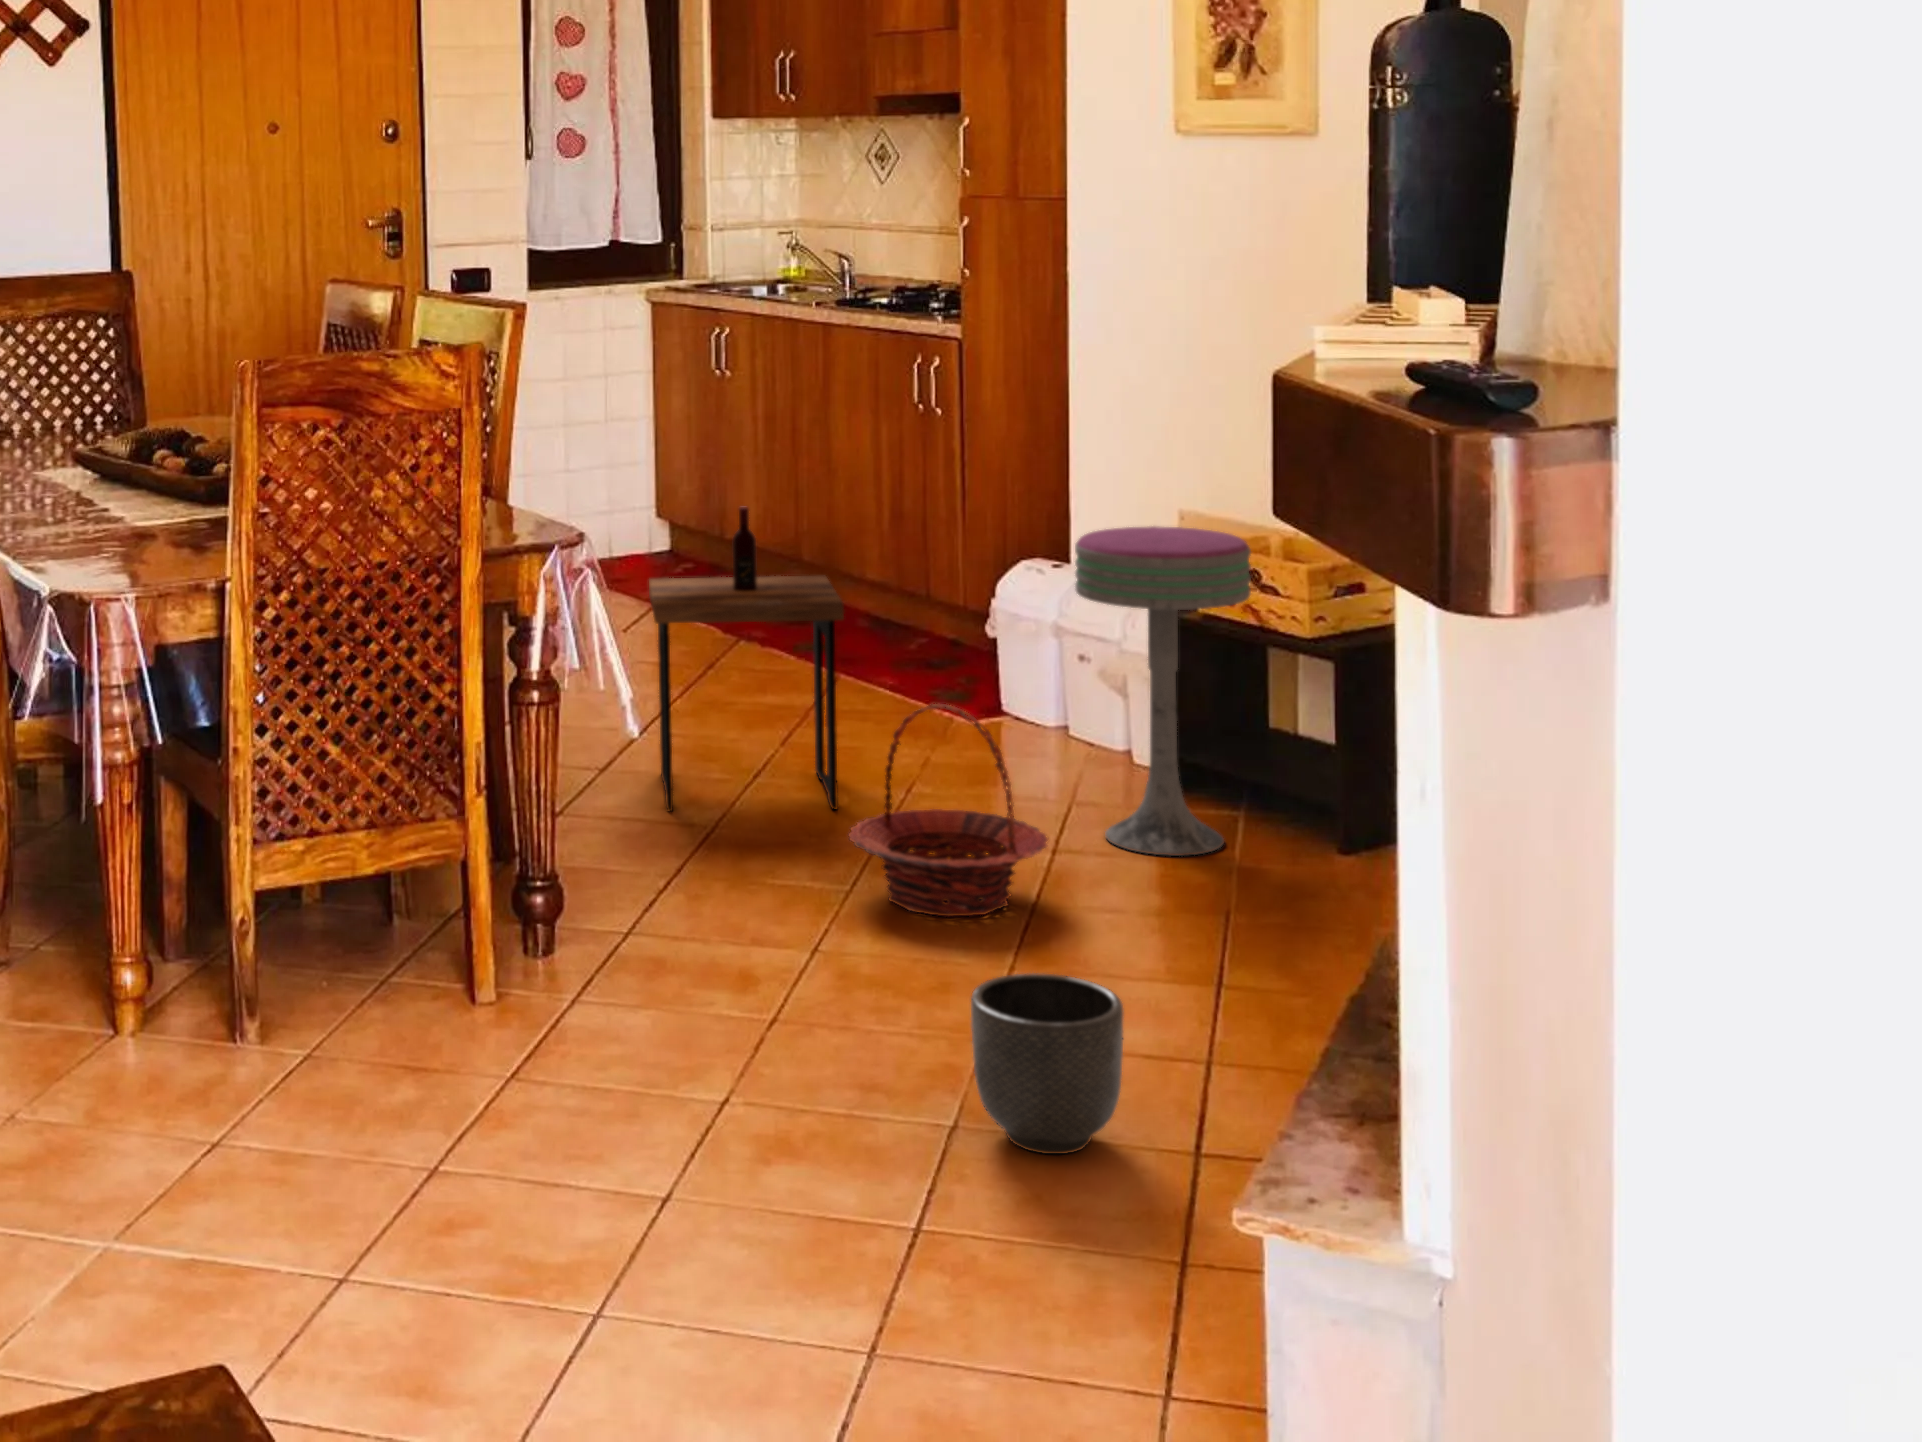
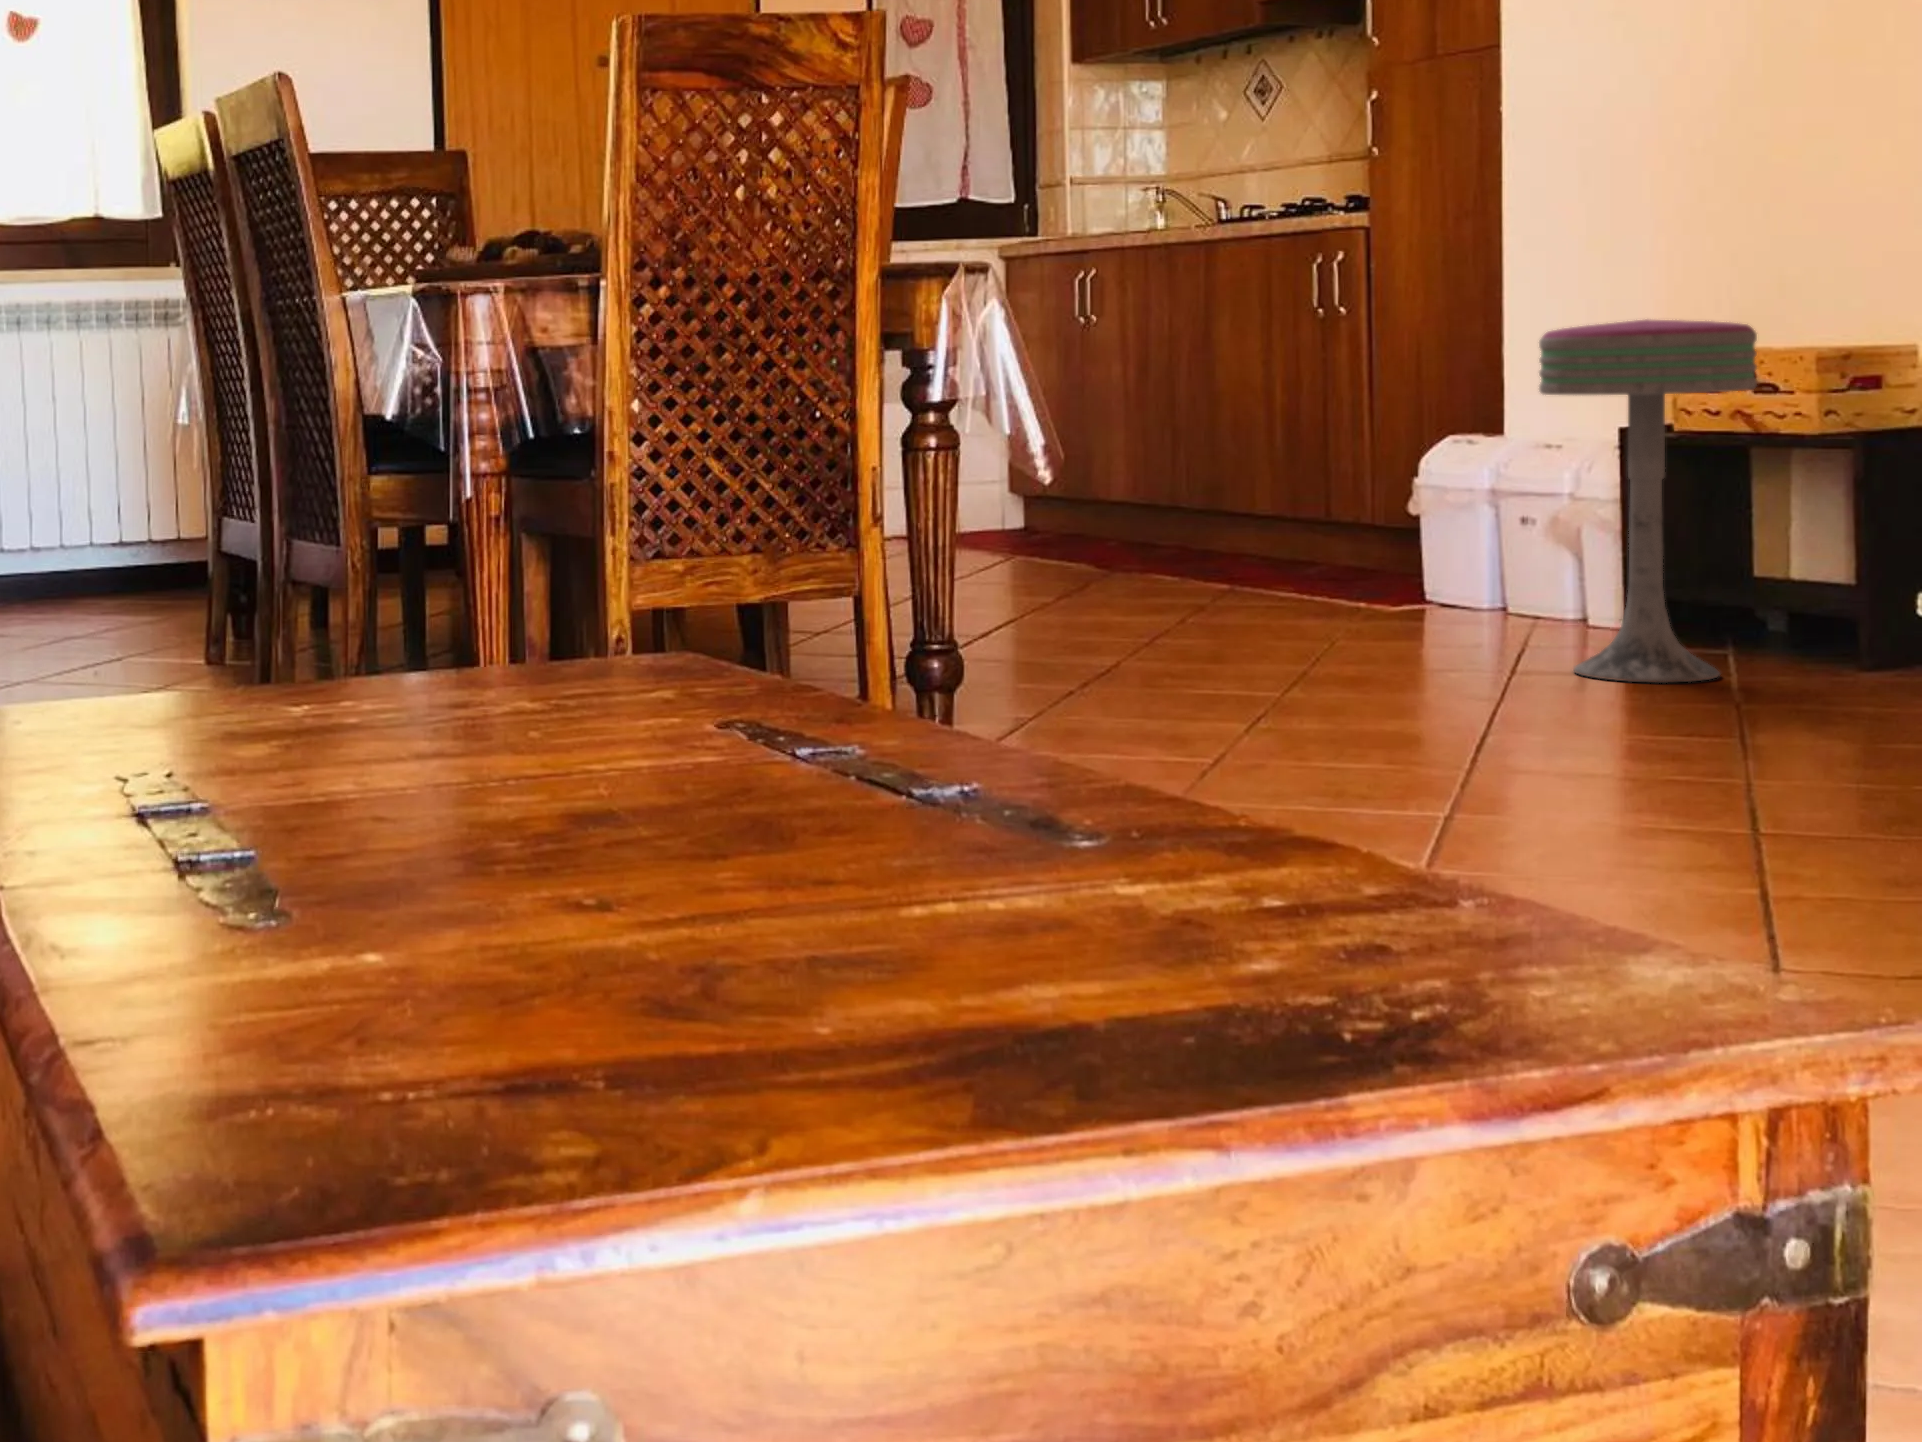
side table: present [649,506,844,812] -> none [1032,335,1260,660]
basket: present [849,704,1048,916] -> none [1280,484,1521,714]
planter: present [971,973,1124,1154] -> none [1477,662,1671,848]

